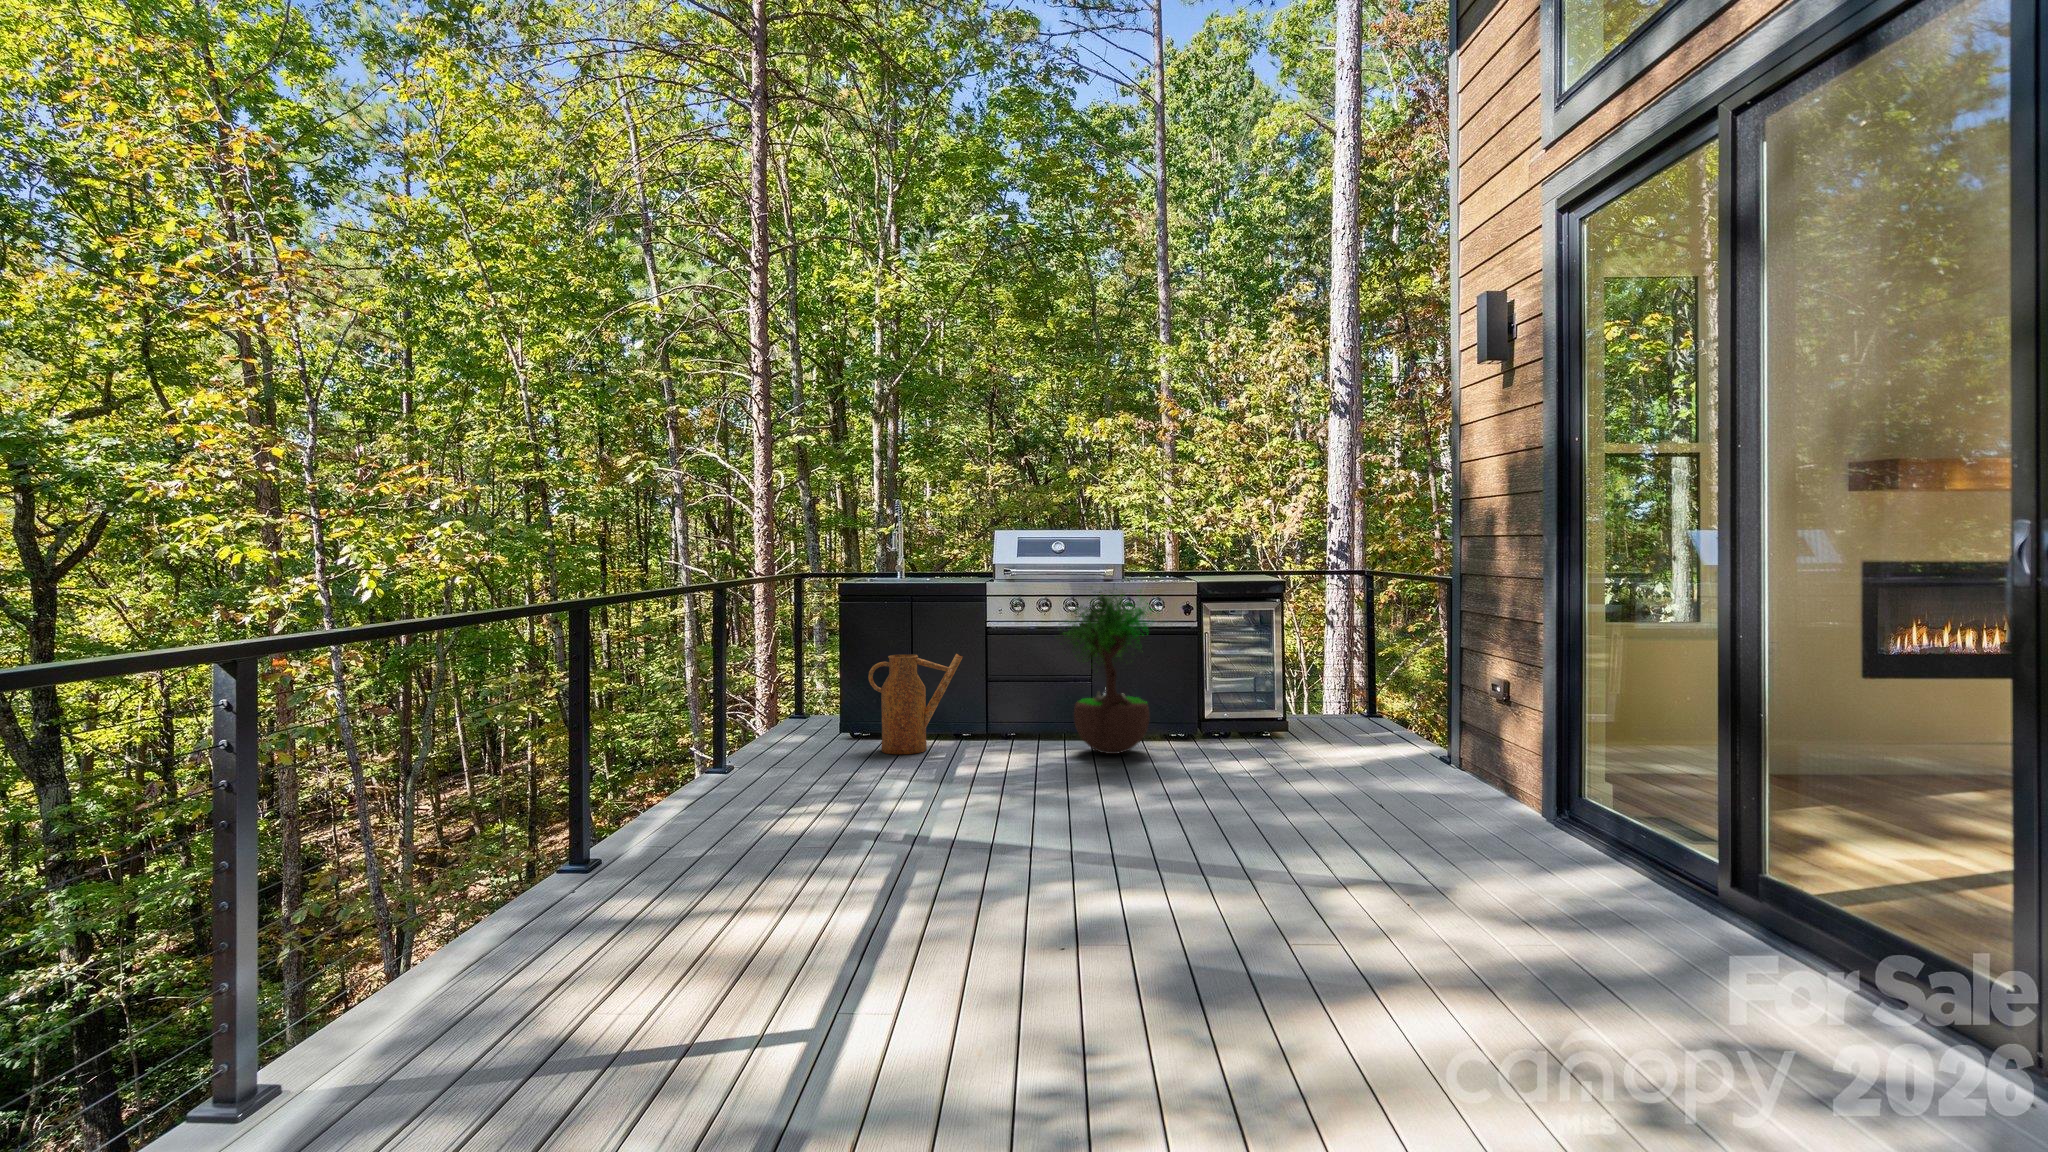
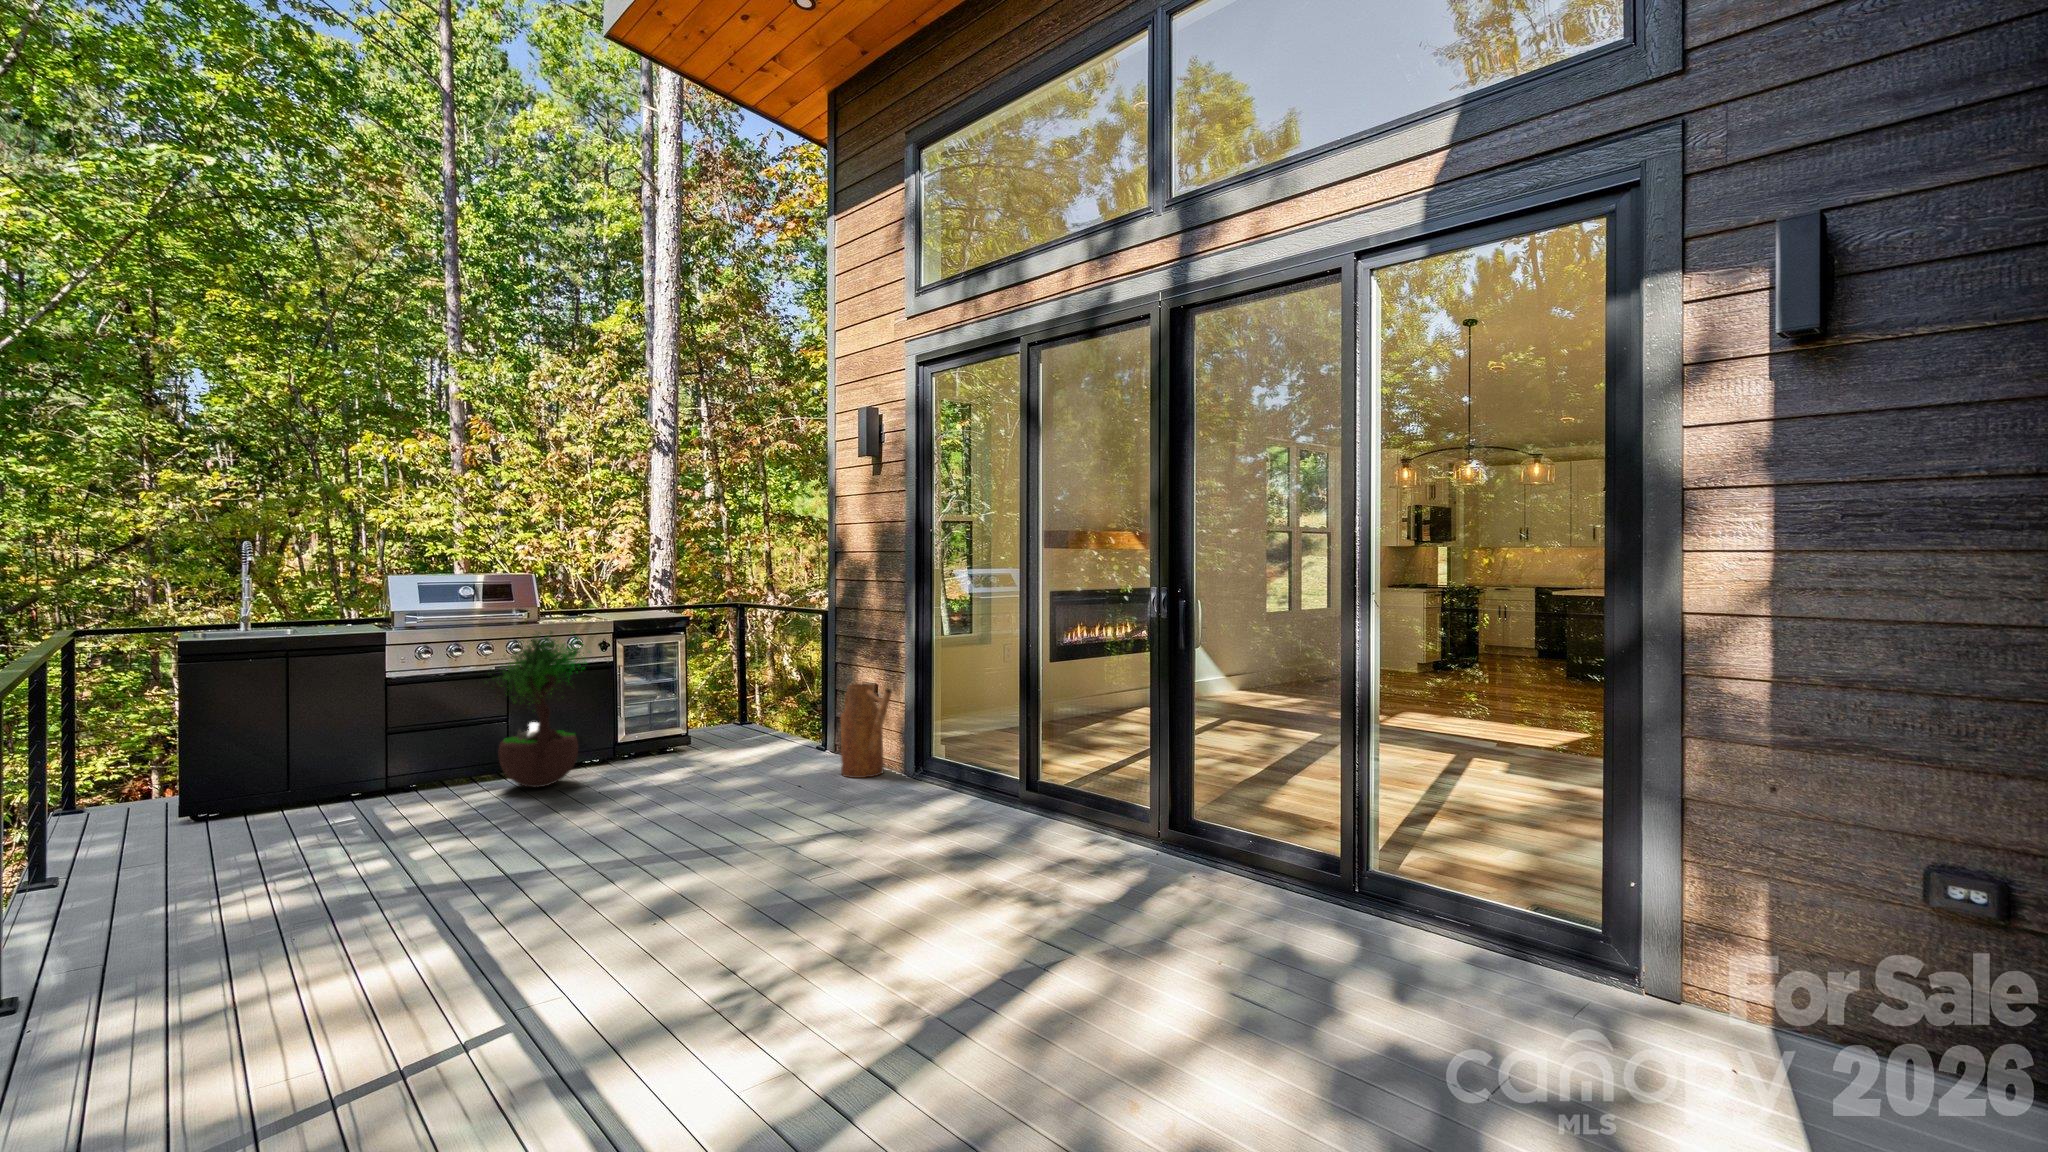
watering can: present [868,654,963,754] -> present [841,684,892,778]

